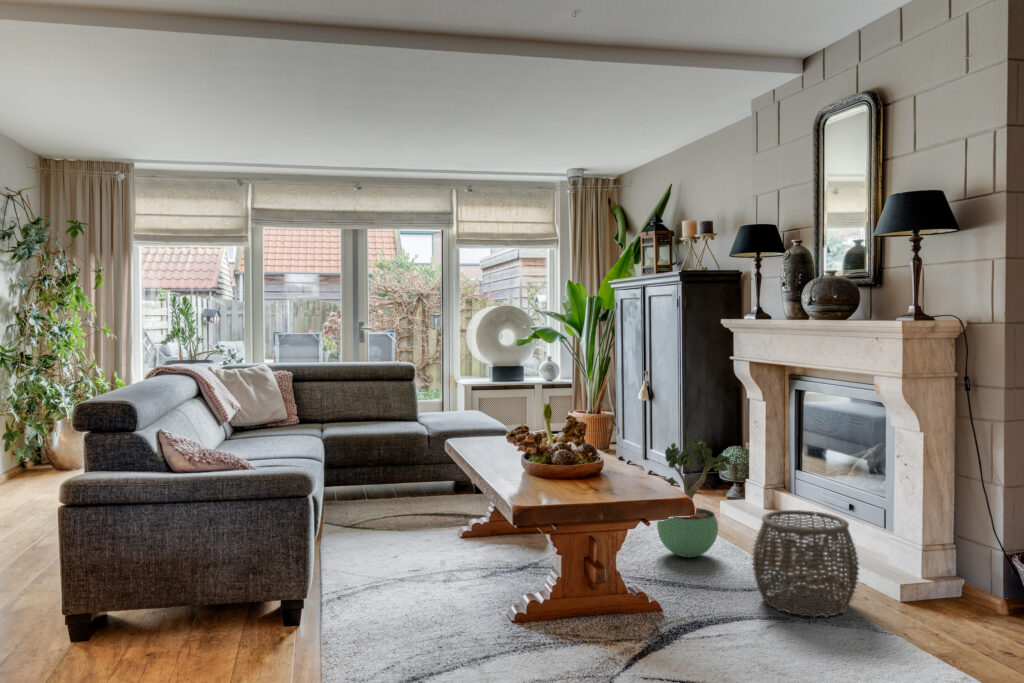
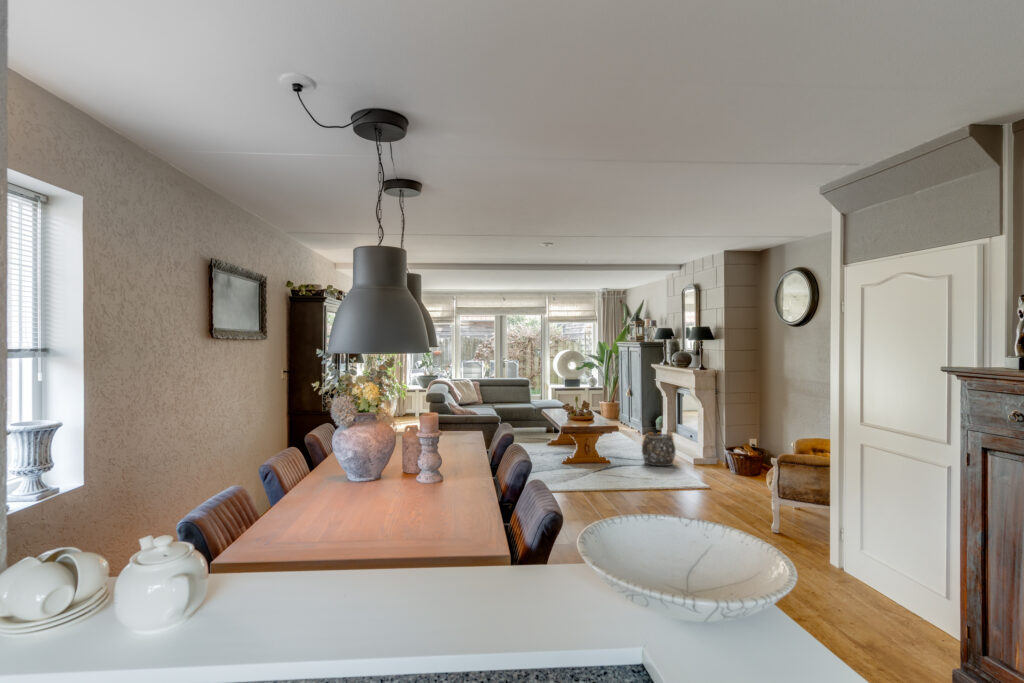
potted plant: present [657,439,731,557] -> none [615,410,643,452]

